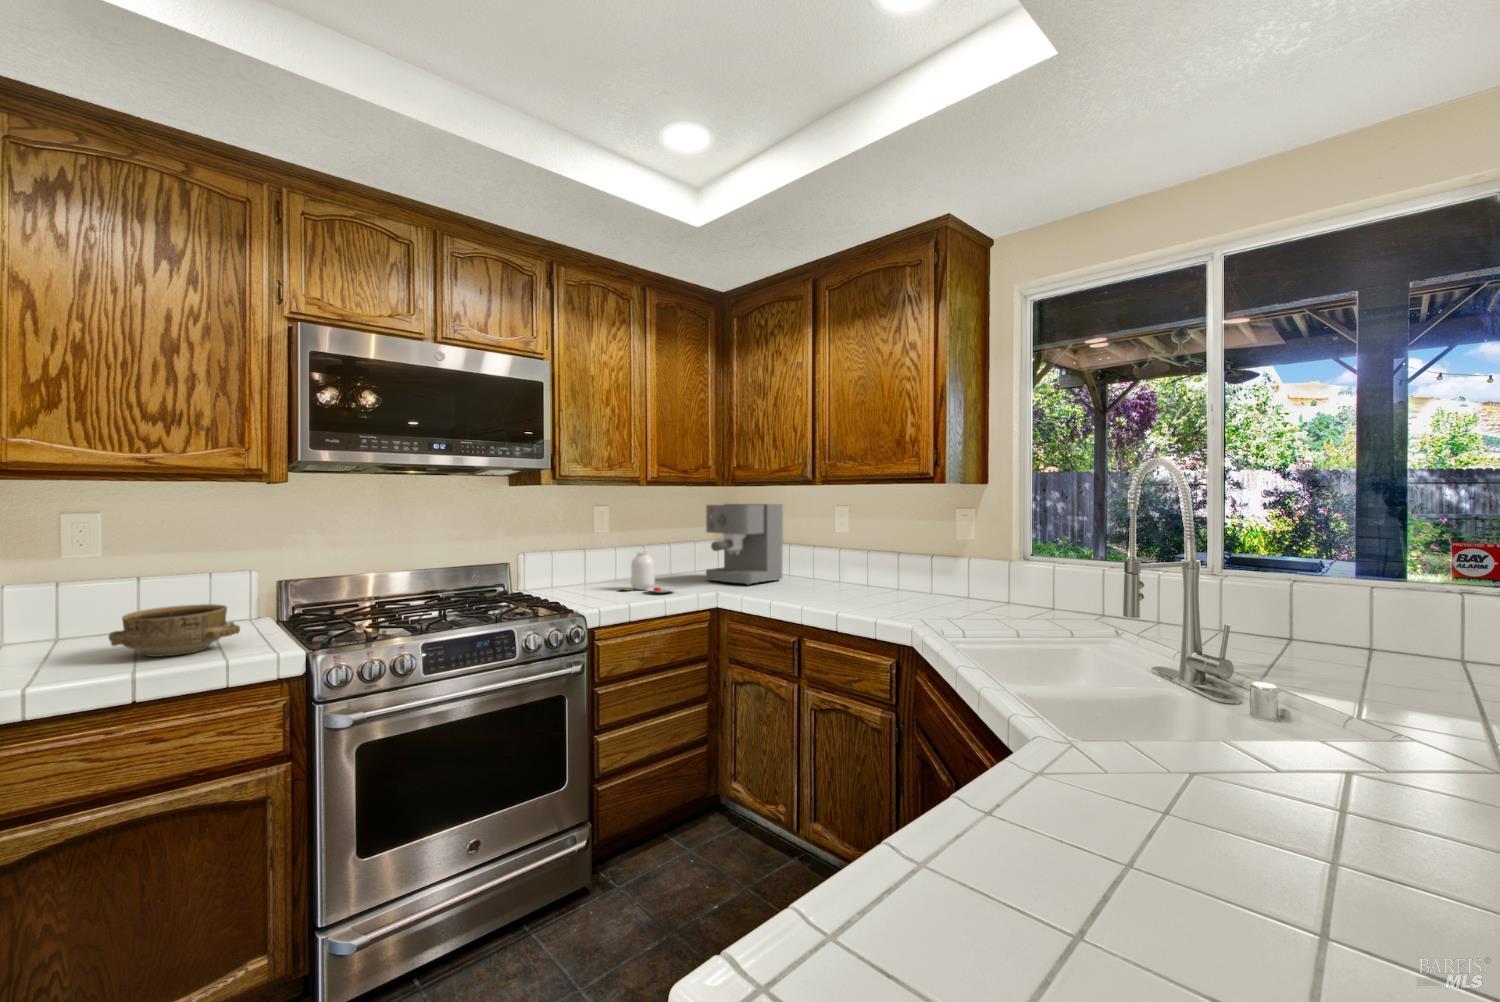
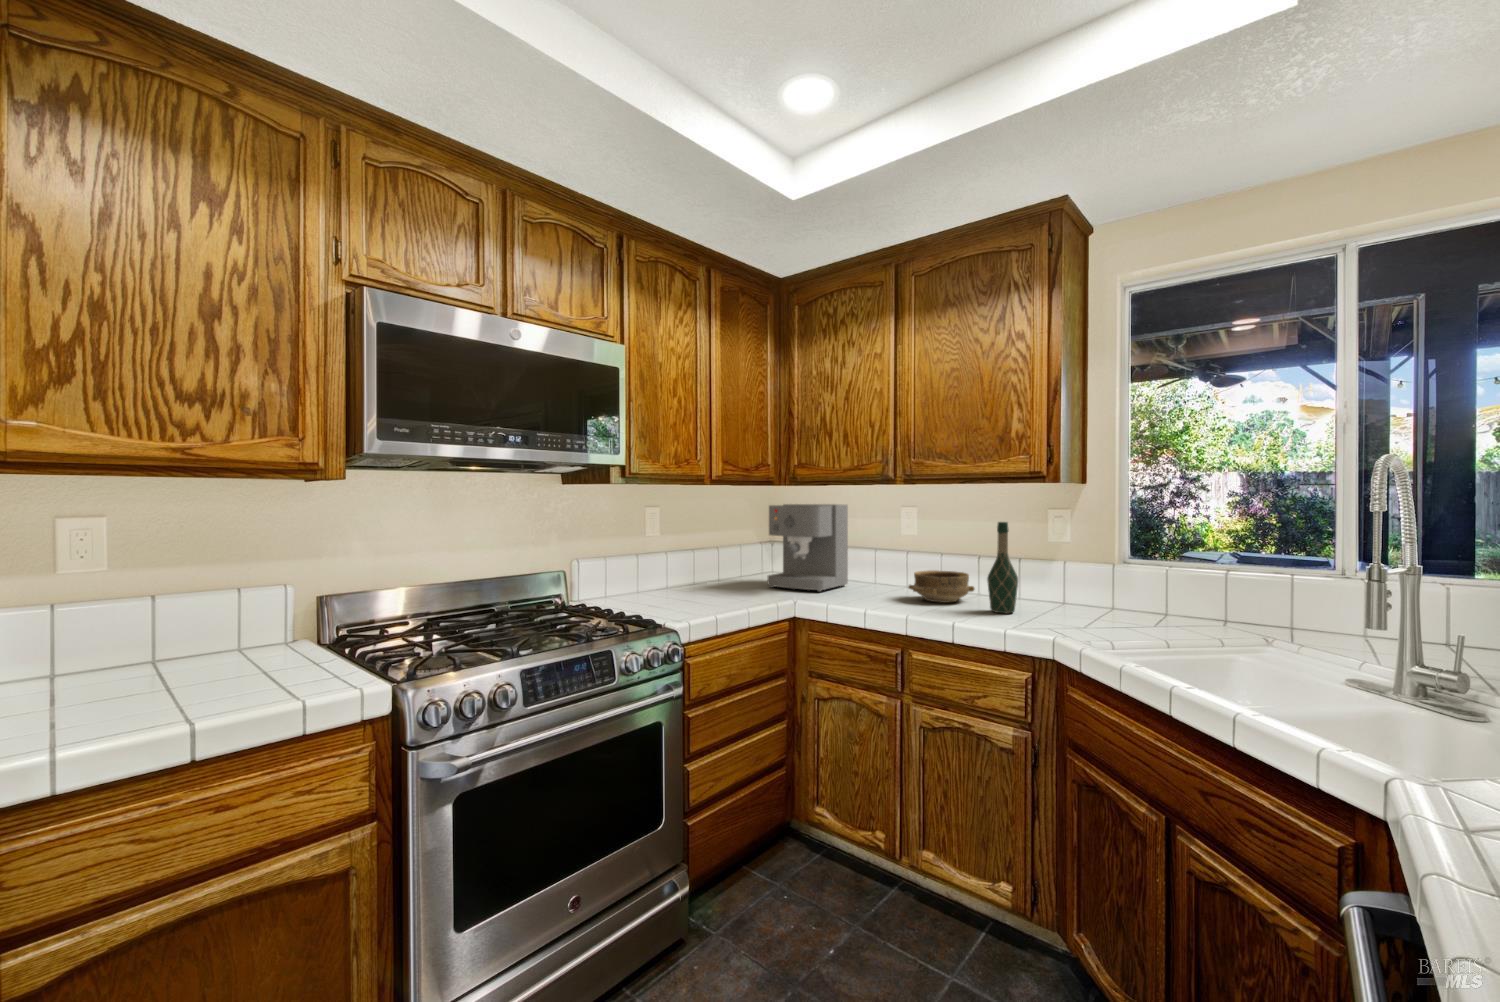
wine bottle: none [884,520,911,606] -> present [987,522,1018,613]
jar: present [628,552,676,593] -> none [686,557,753,602]
ceramic bowl: present [109,604,240,657] -> present [908,570,974,603]

